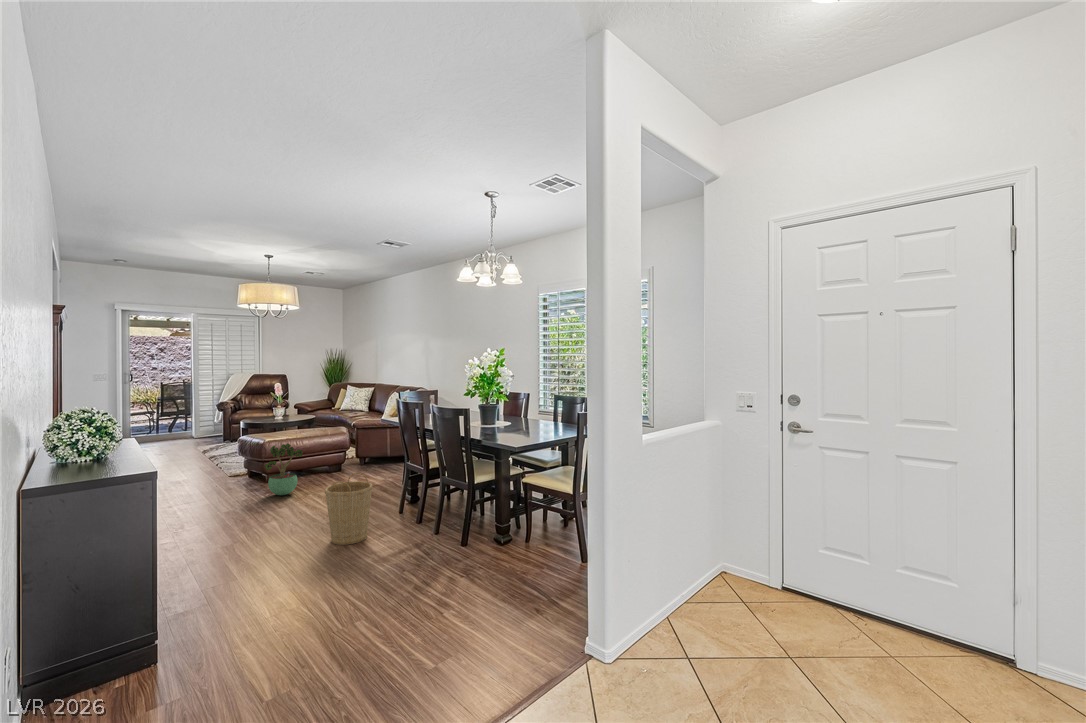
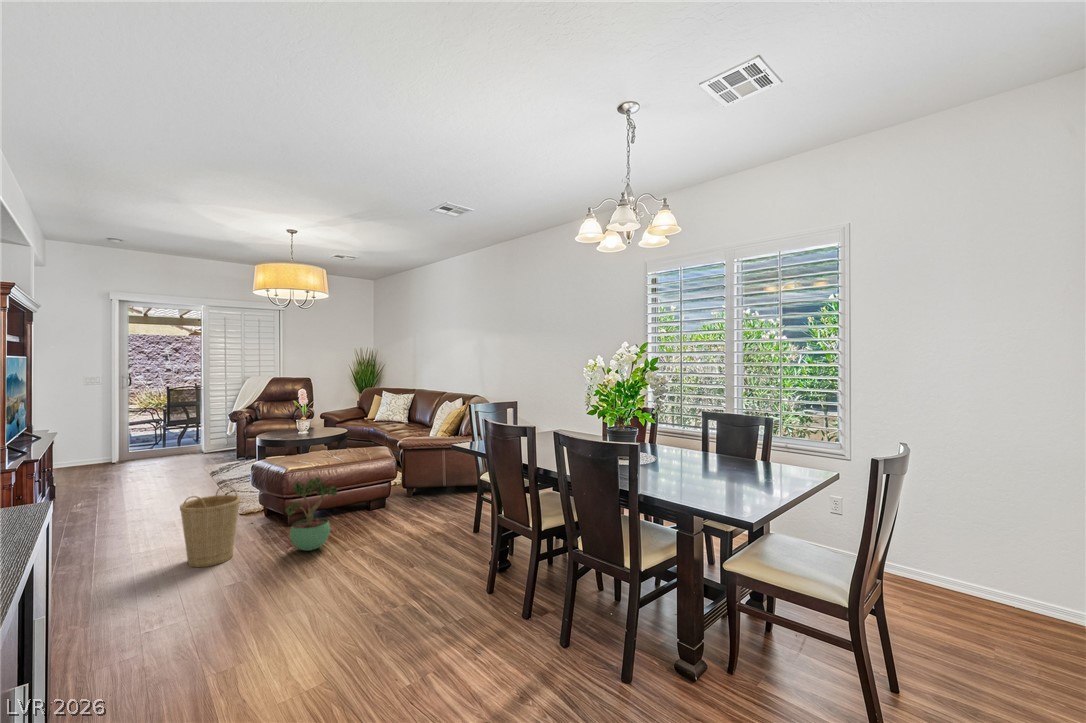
basket: present [325,473,372,545] -> present [180,486,240,567]

